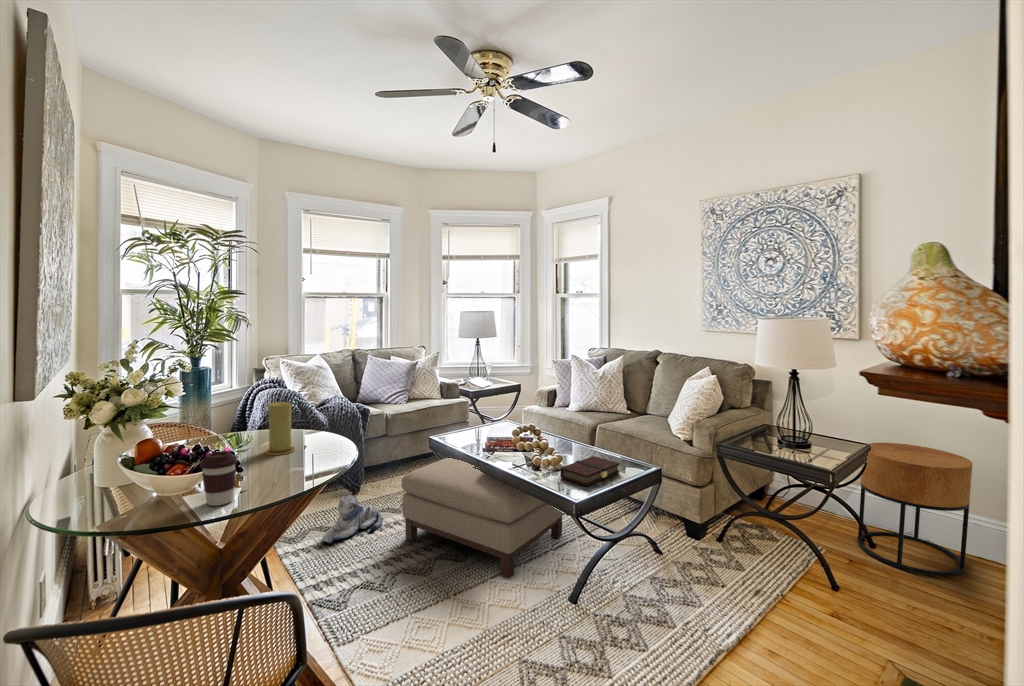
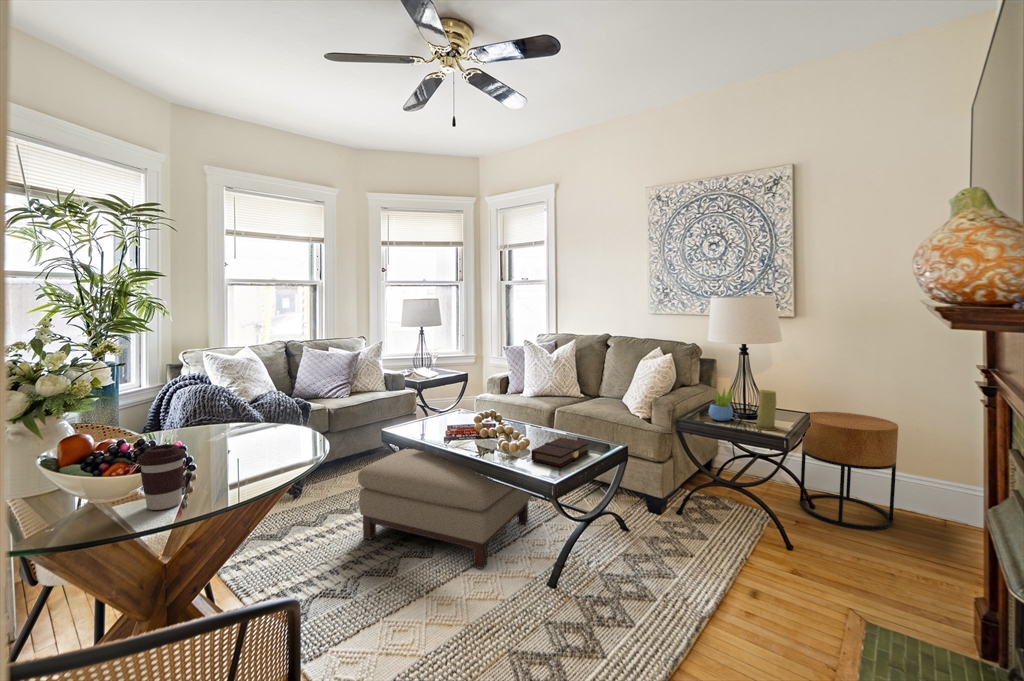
candle: present [265,402,295,455] -> present [754,390,778,430]
succulent plant: none [752,411,780,448] -> present [709,387,734,421]
plush toy: present [322,494,383,543] -> none [268,494,335,549]

